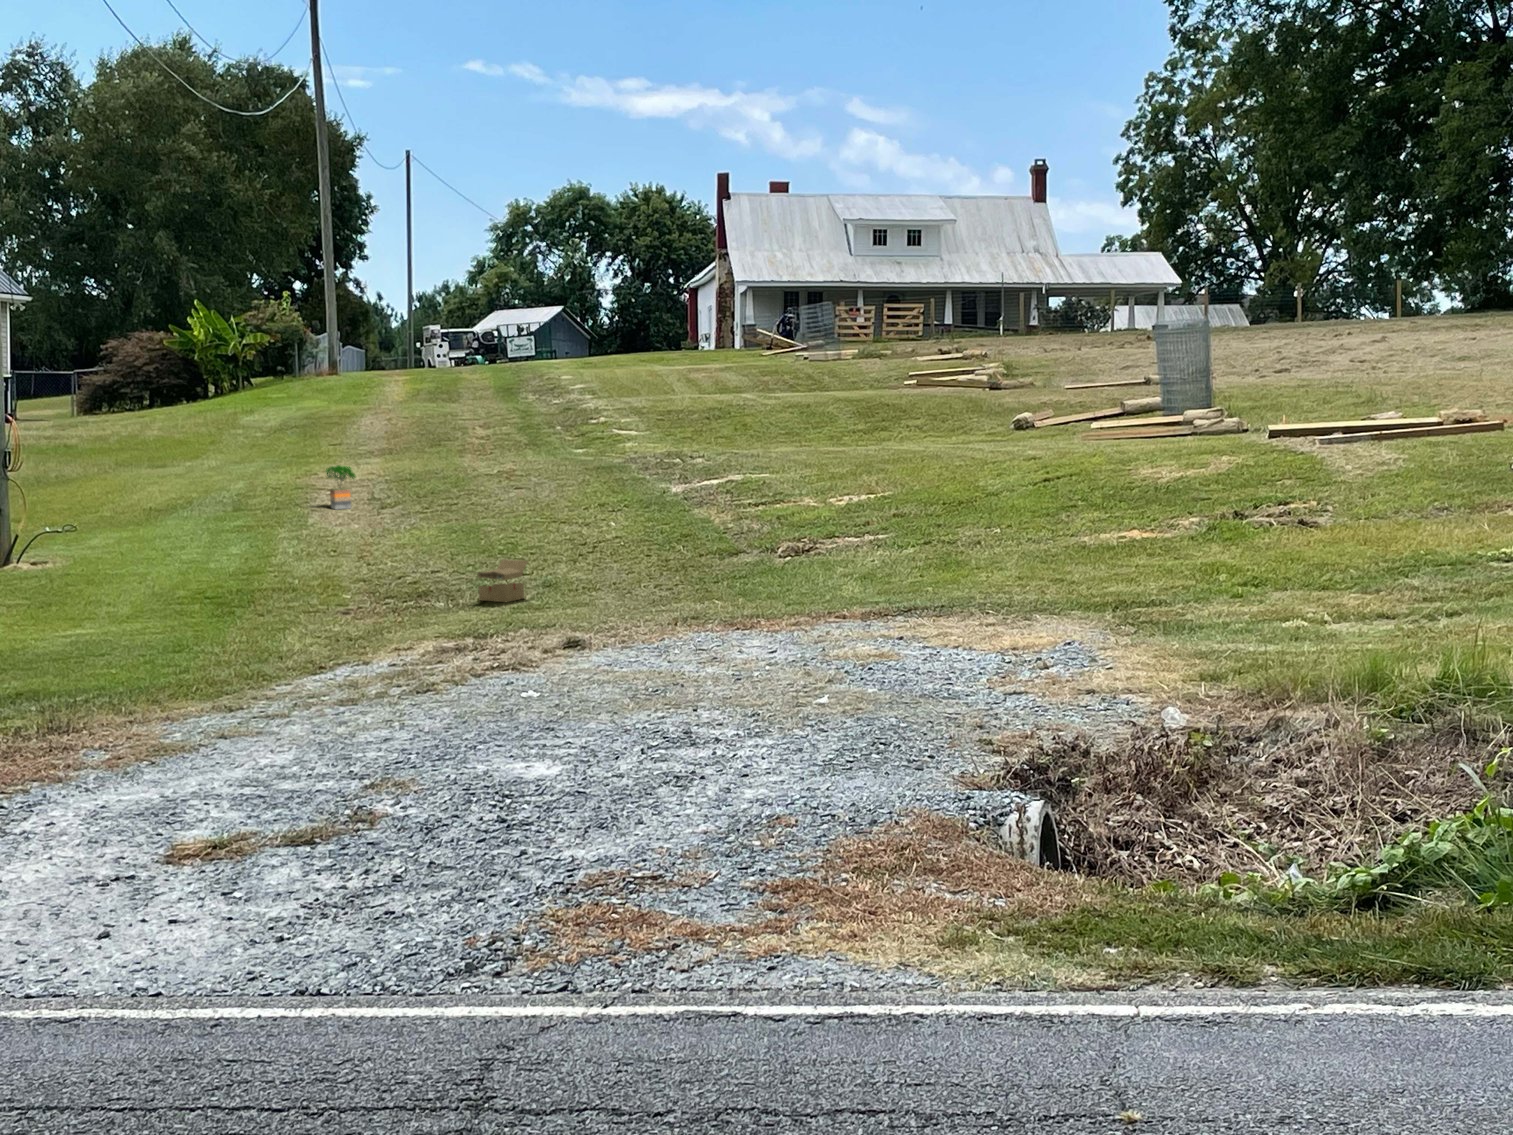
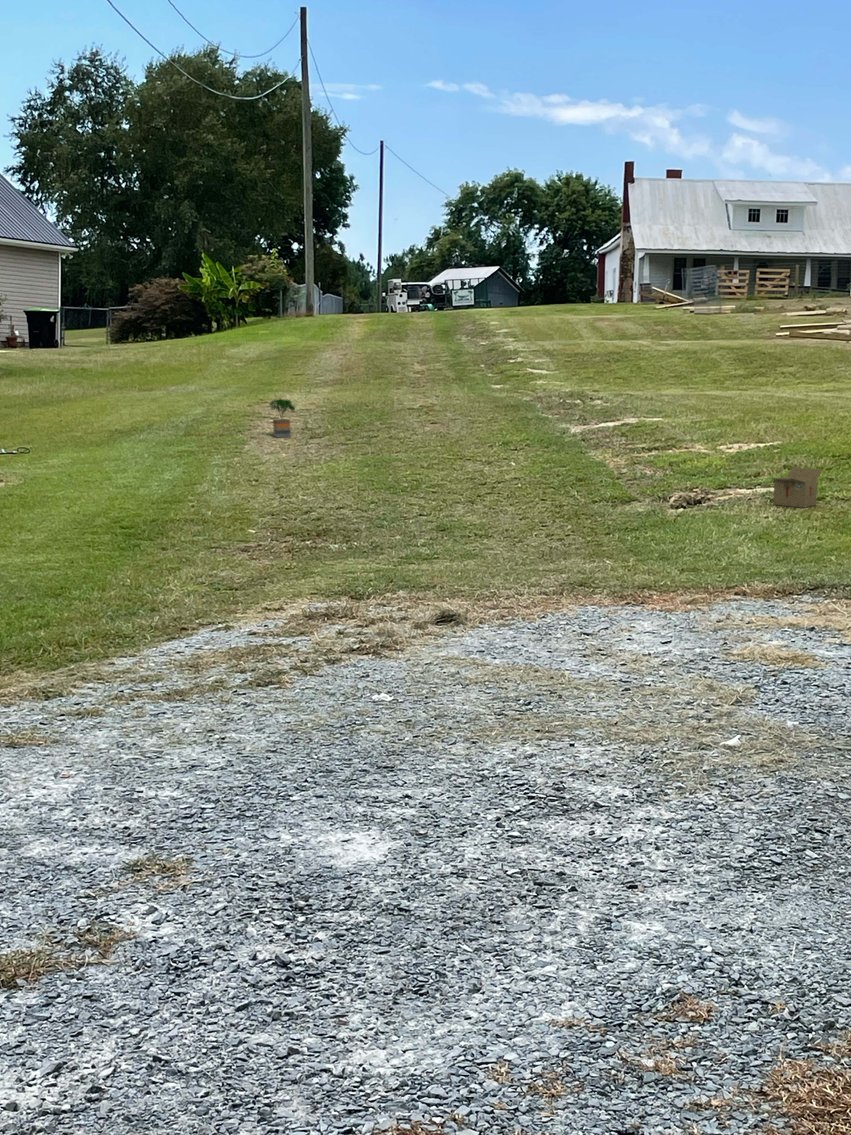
cardboard box: present [477,559,528,602] -> present [772,467,821,508]

